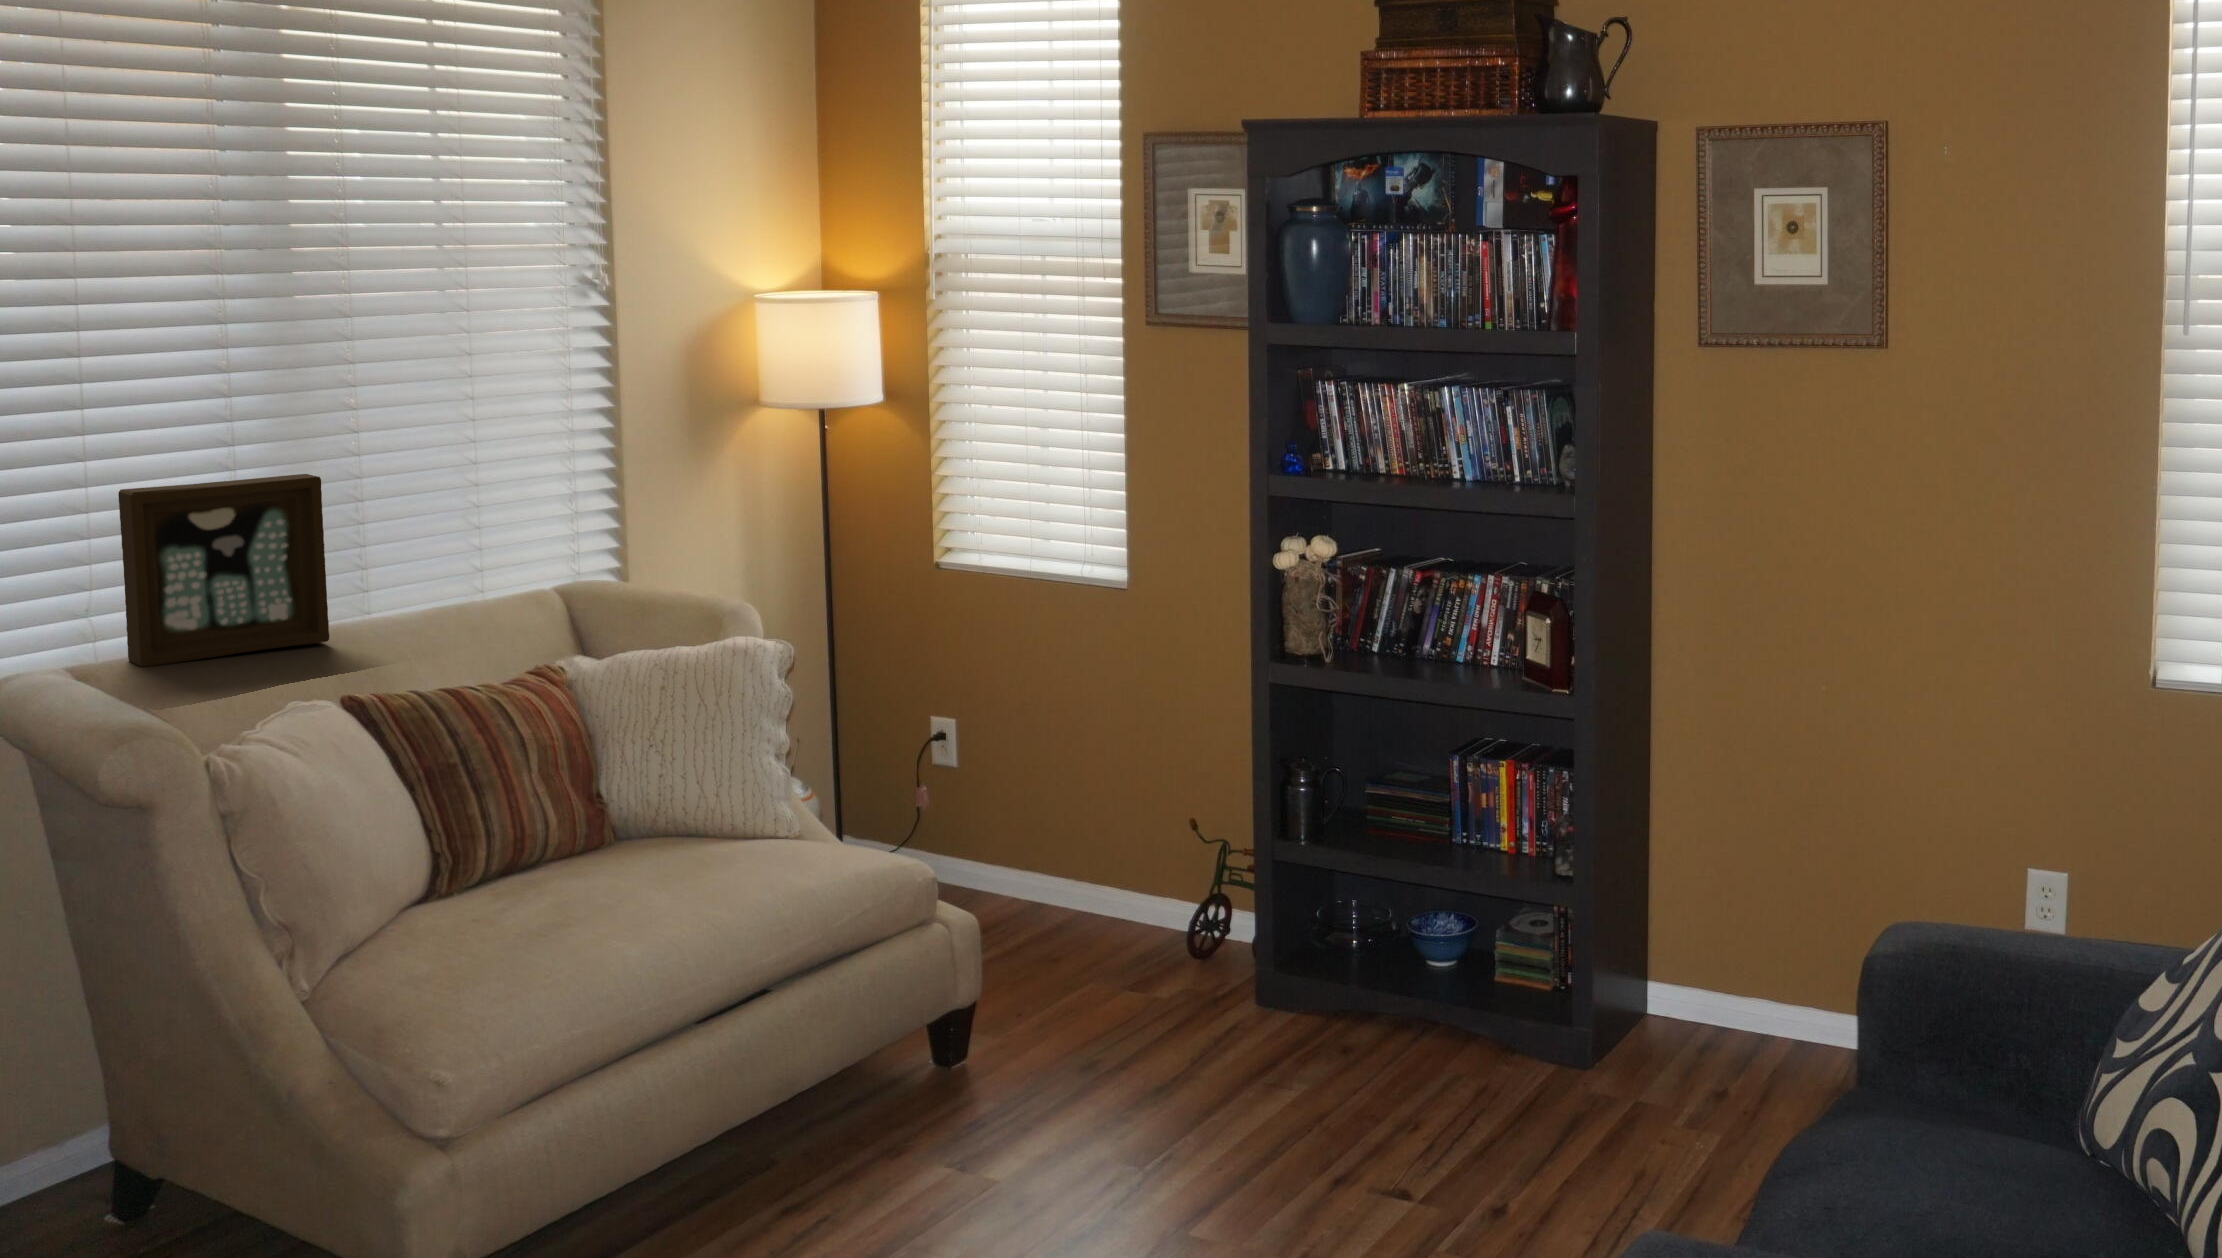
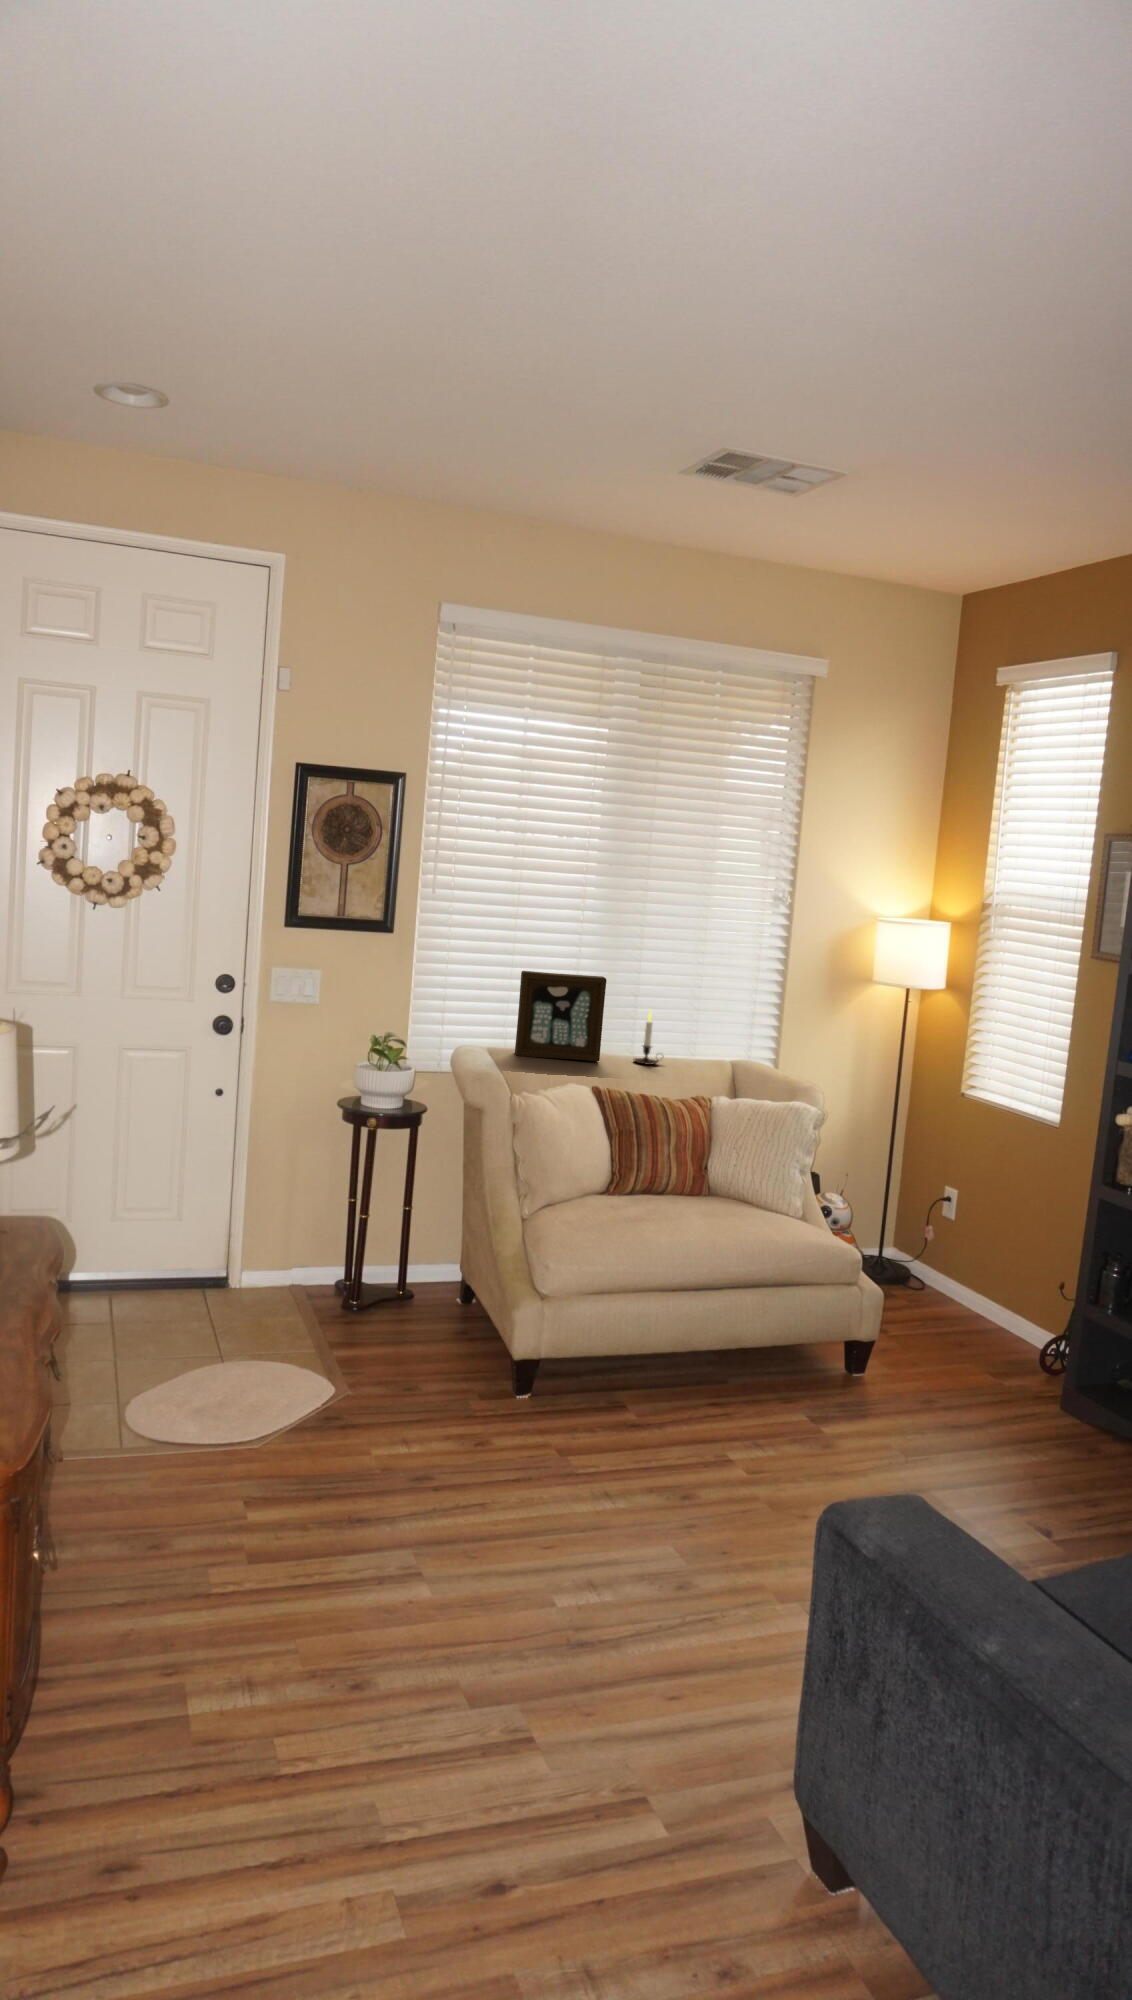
candle: none [387,518,447,627] -> present [634,1011,659,1065]

